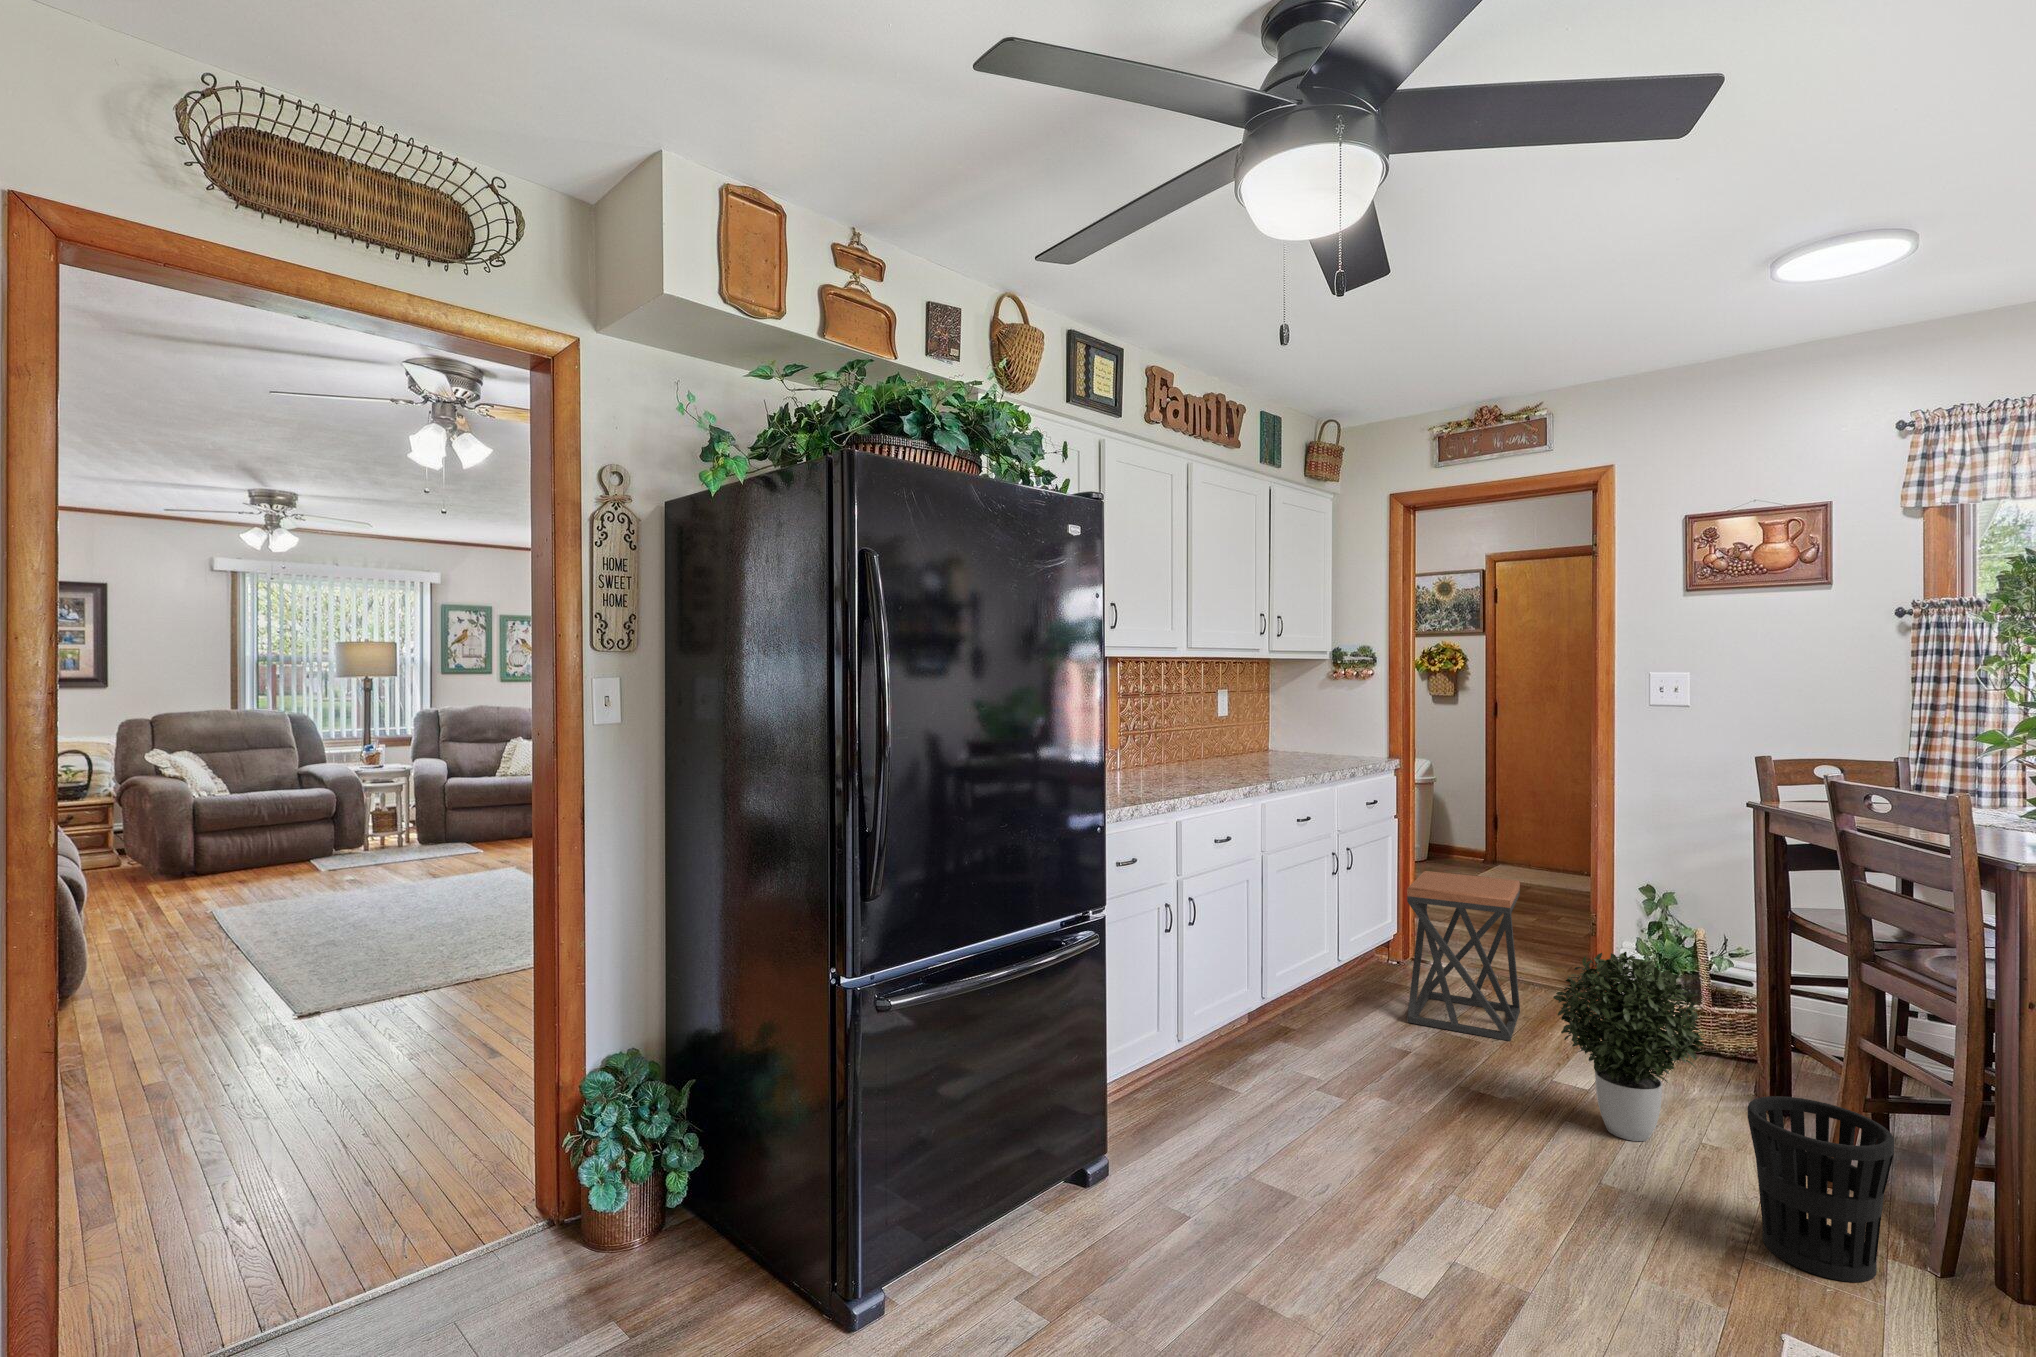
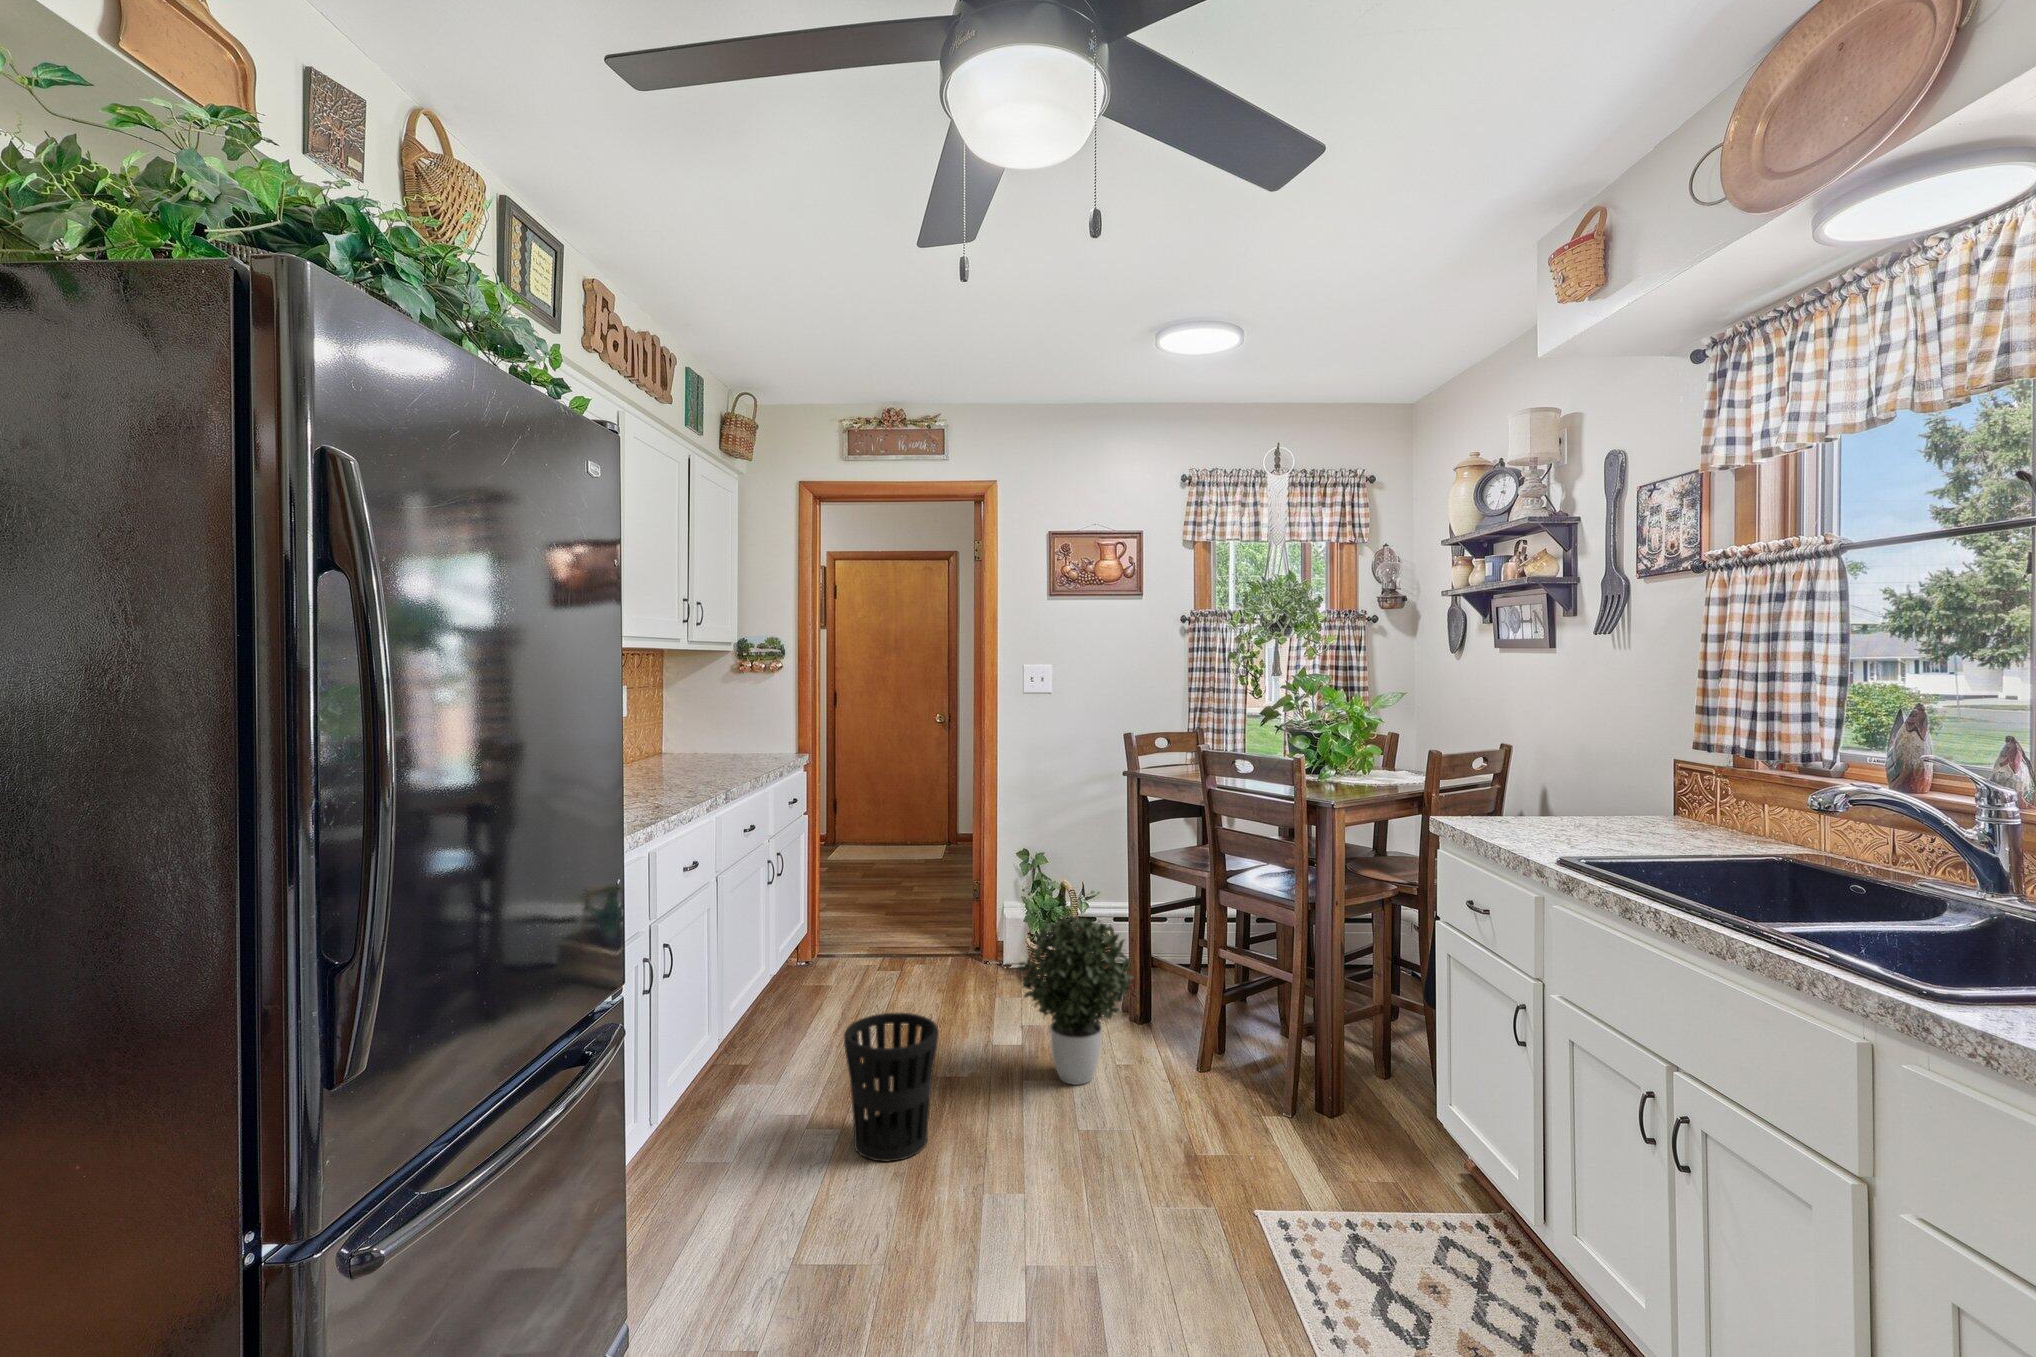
stool: present [1407,871,1520,1041] -> none [847,859,944,1022]
wastebasket: present [1747,1096,1894,1282] -> present [844,1013,939,1161]

